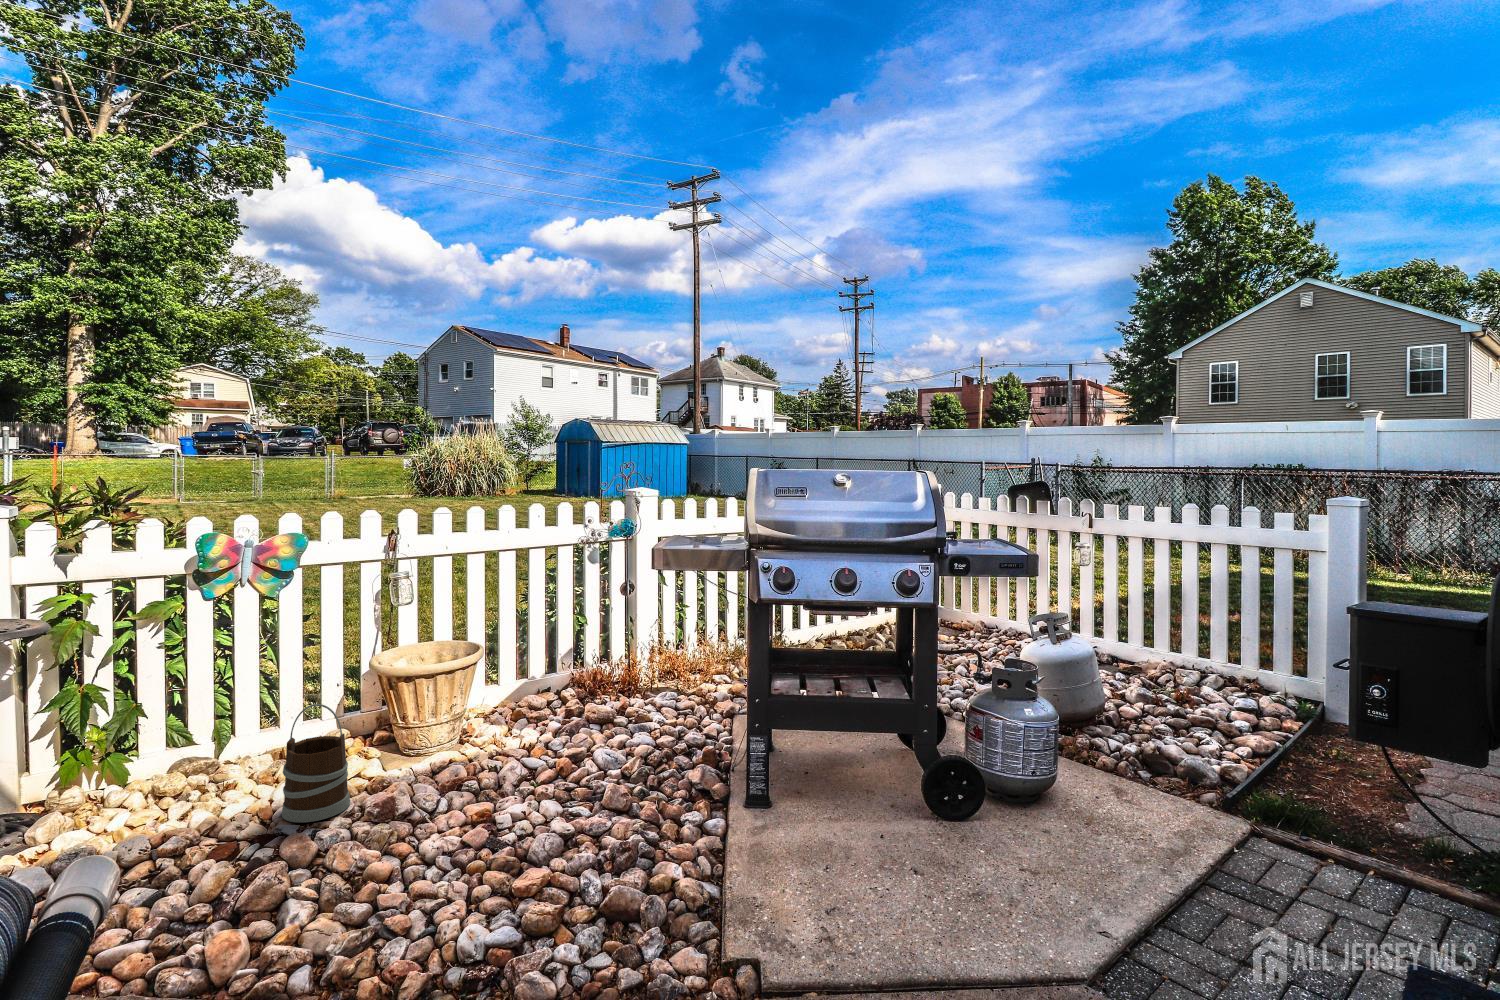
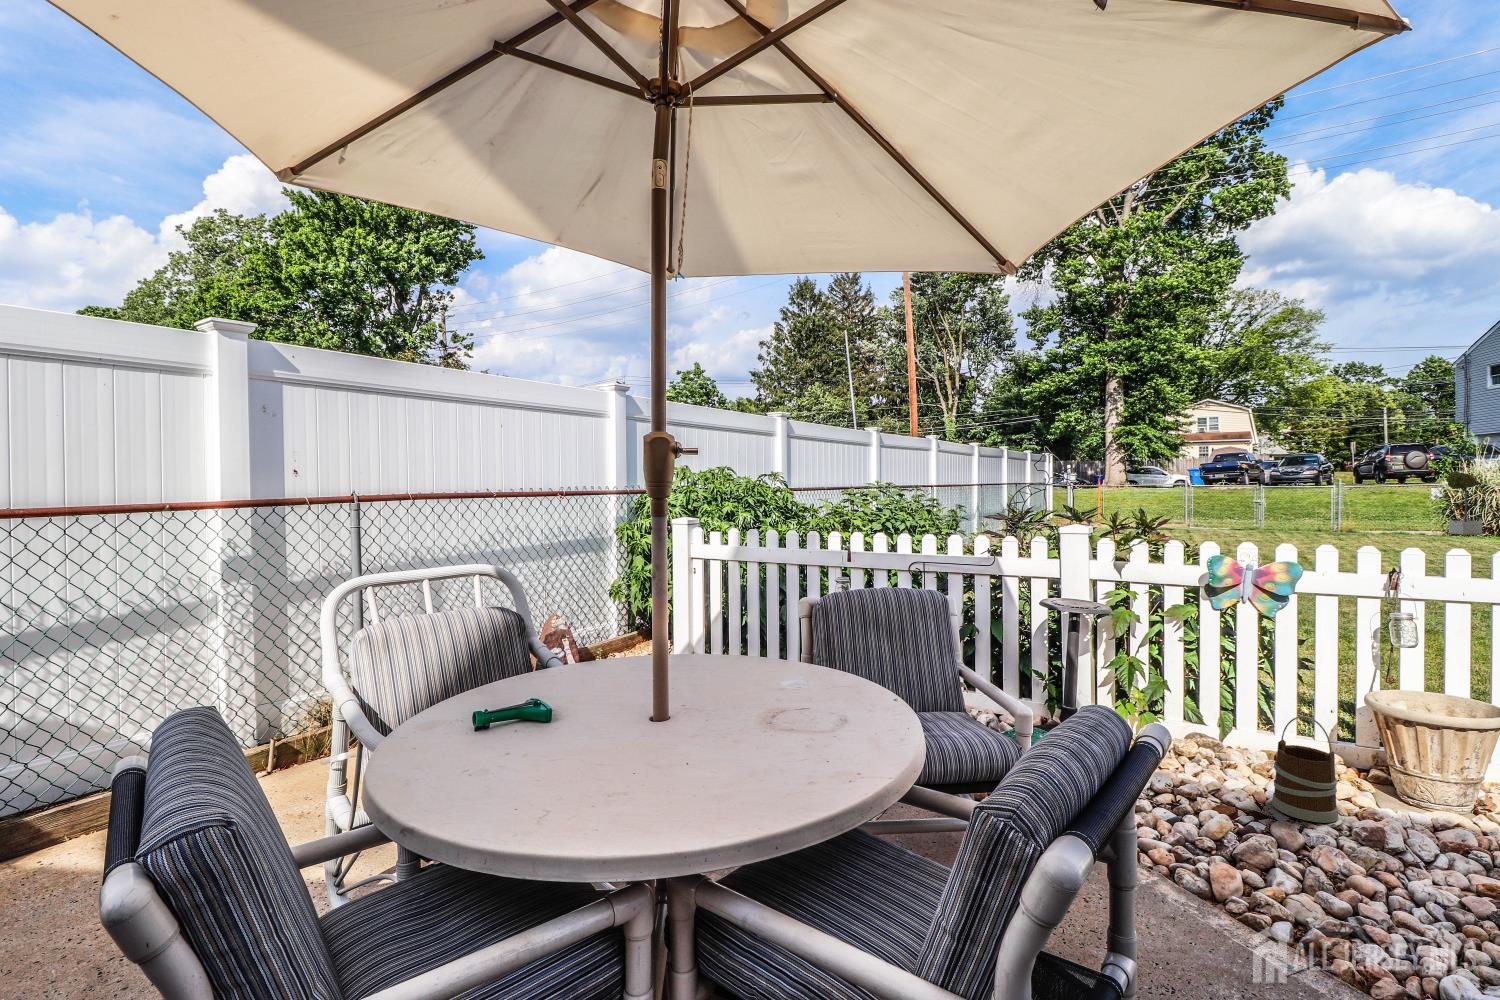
potted tree: none [414,447,439,500] -> present [1446,471,1482,535]

